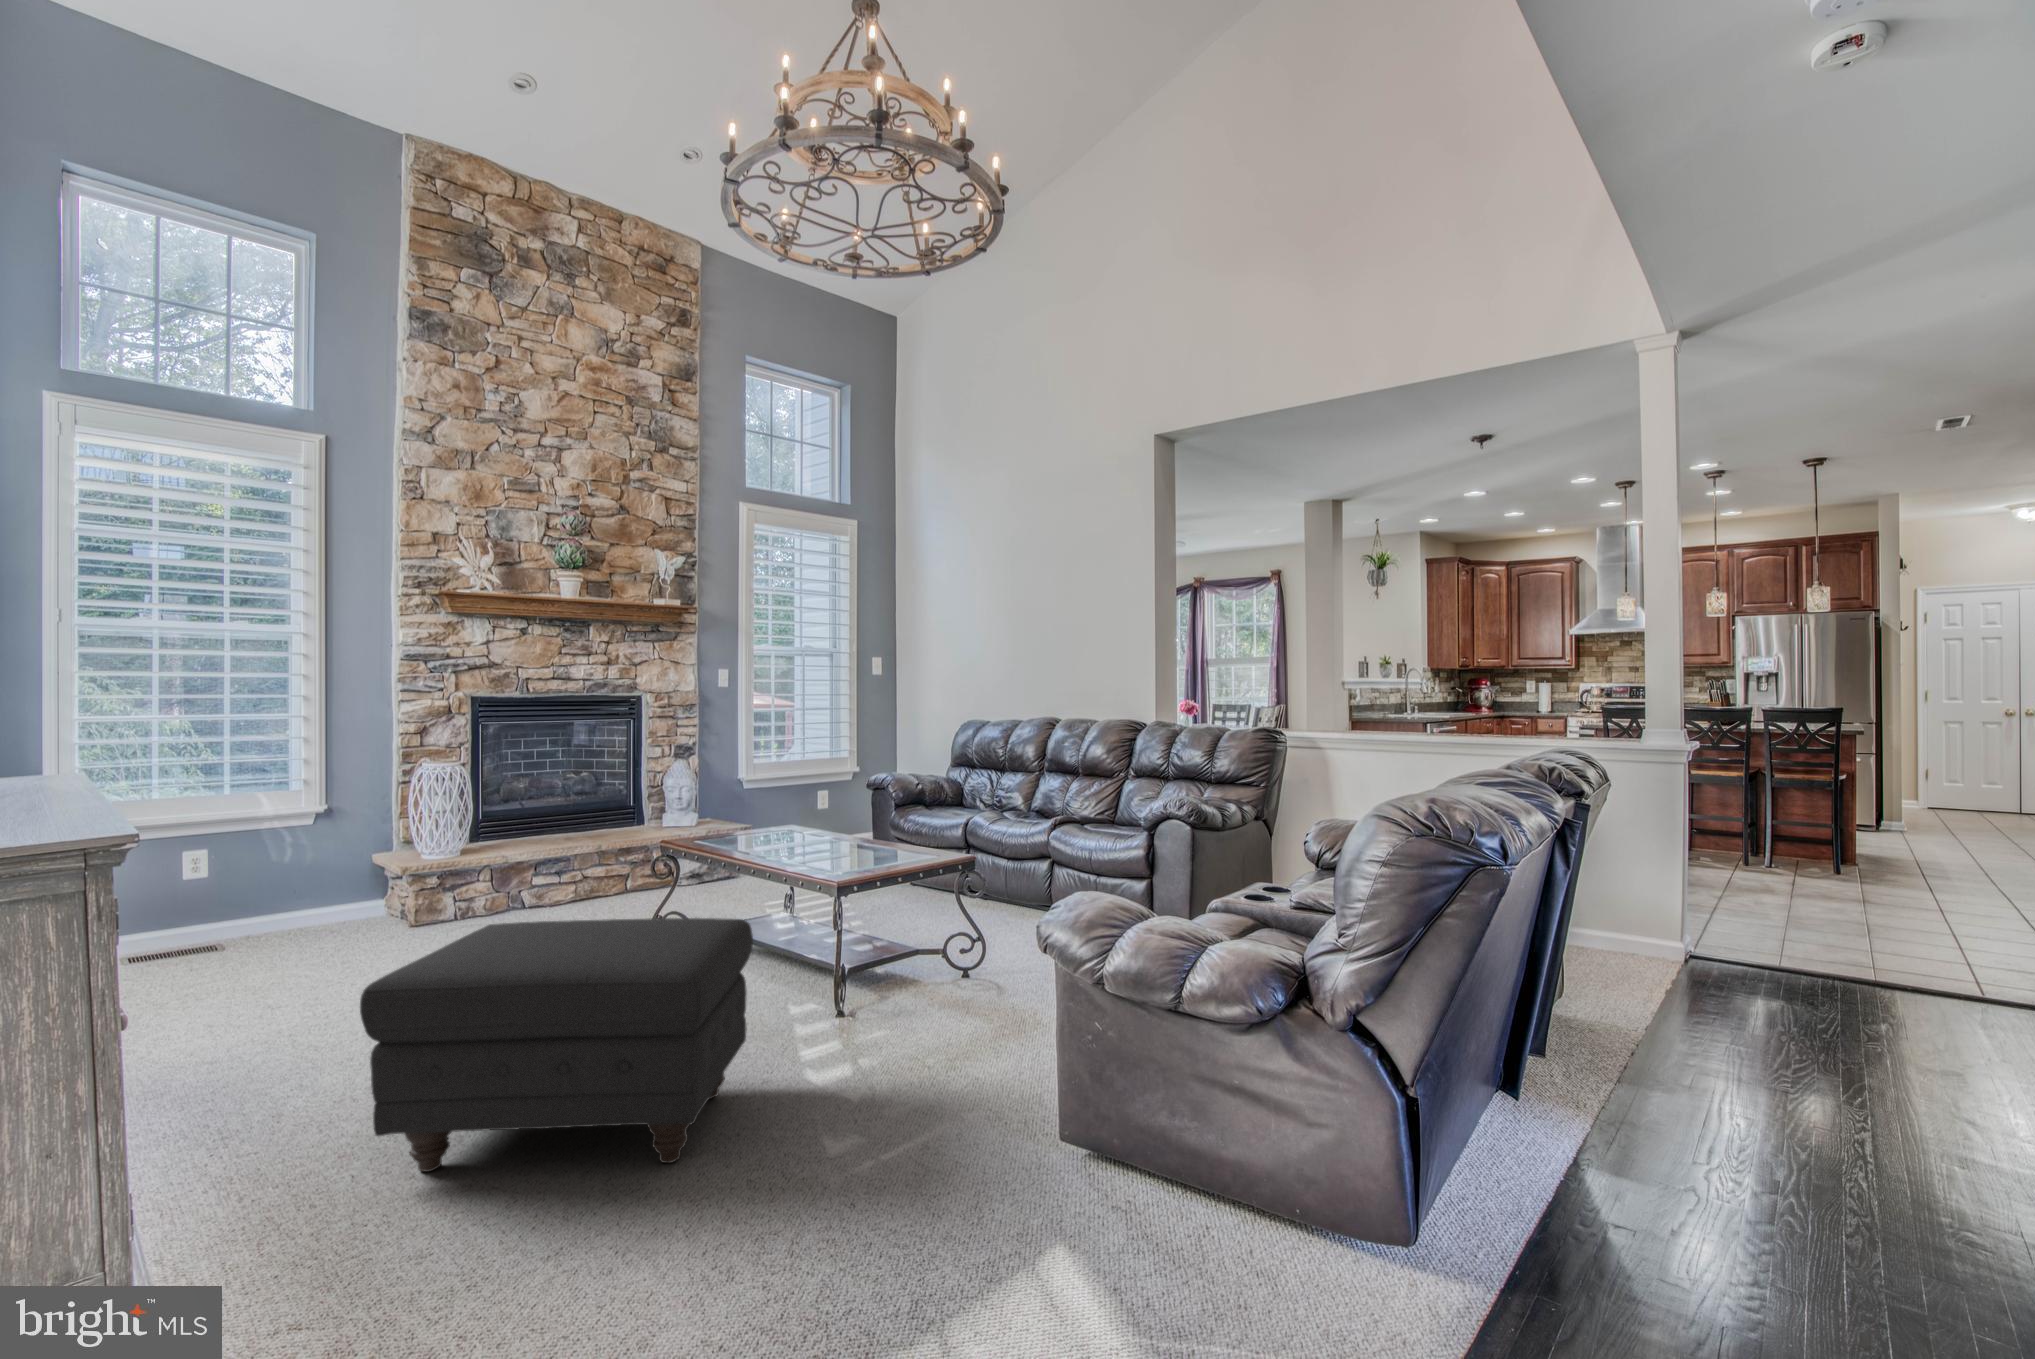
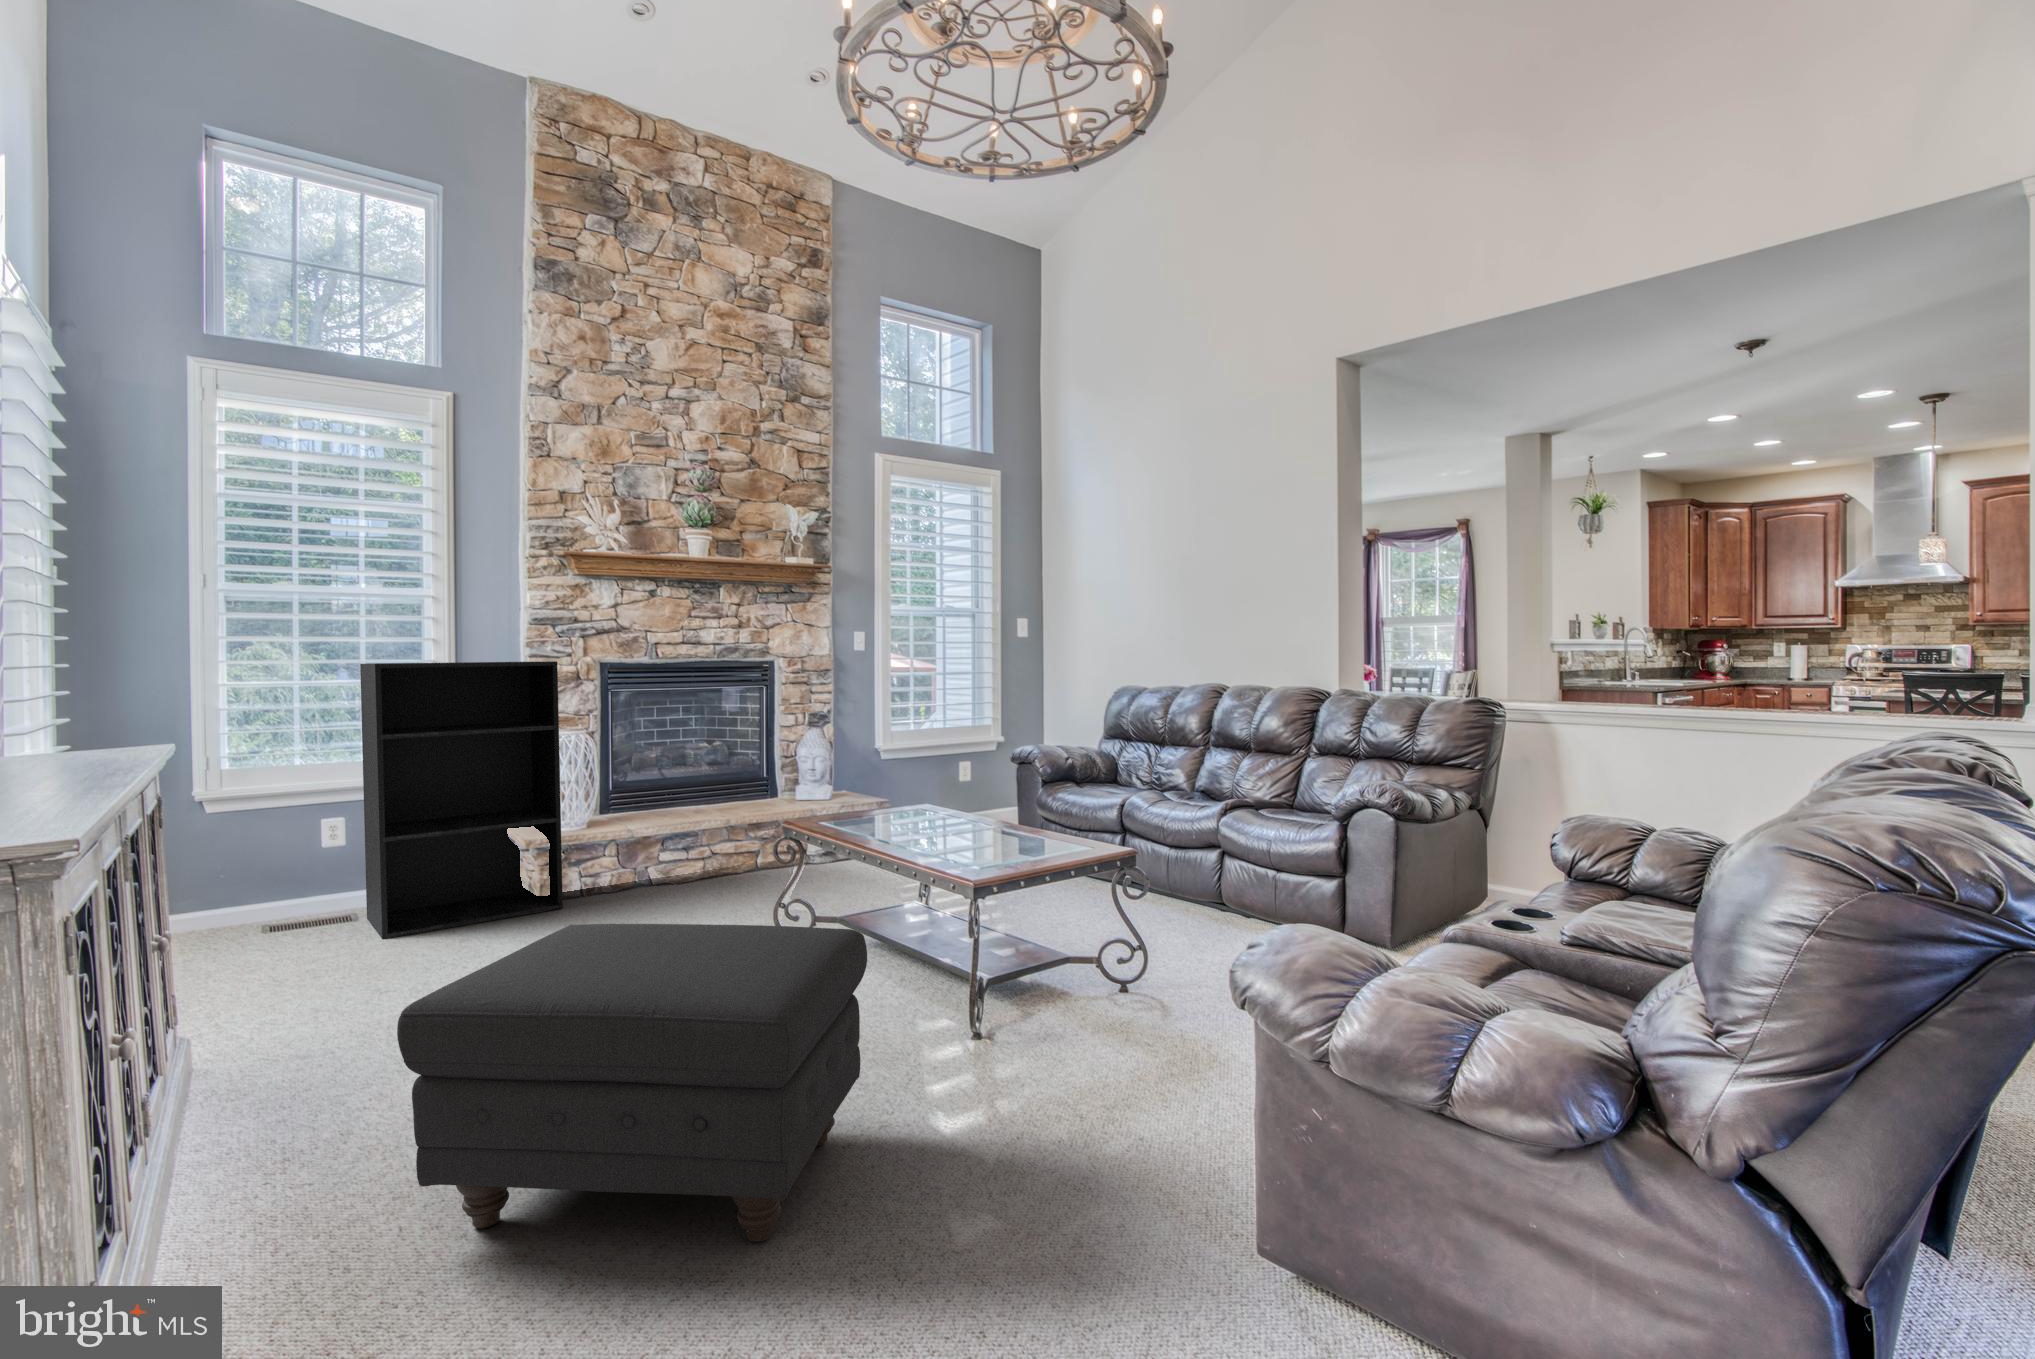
bookshelf: none [227,695,433,965] -> present [360,661,563,939]

